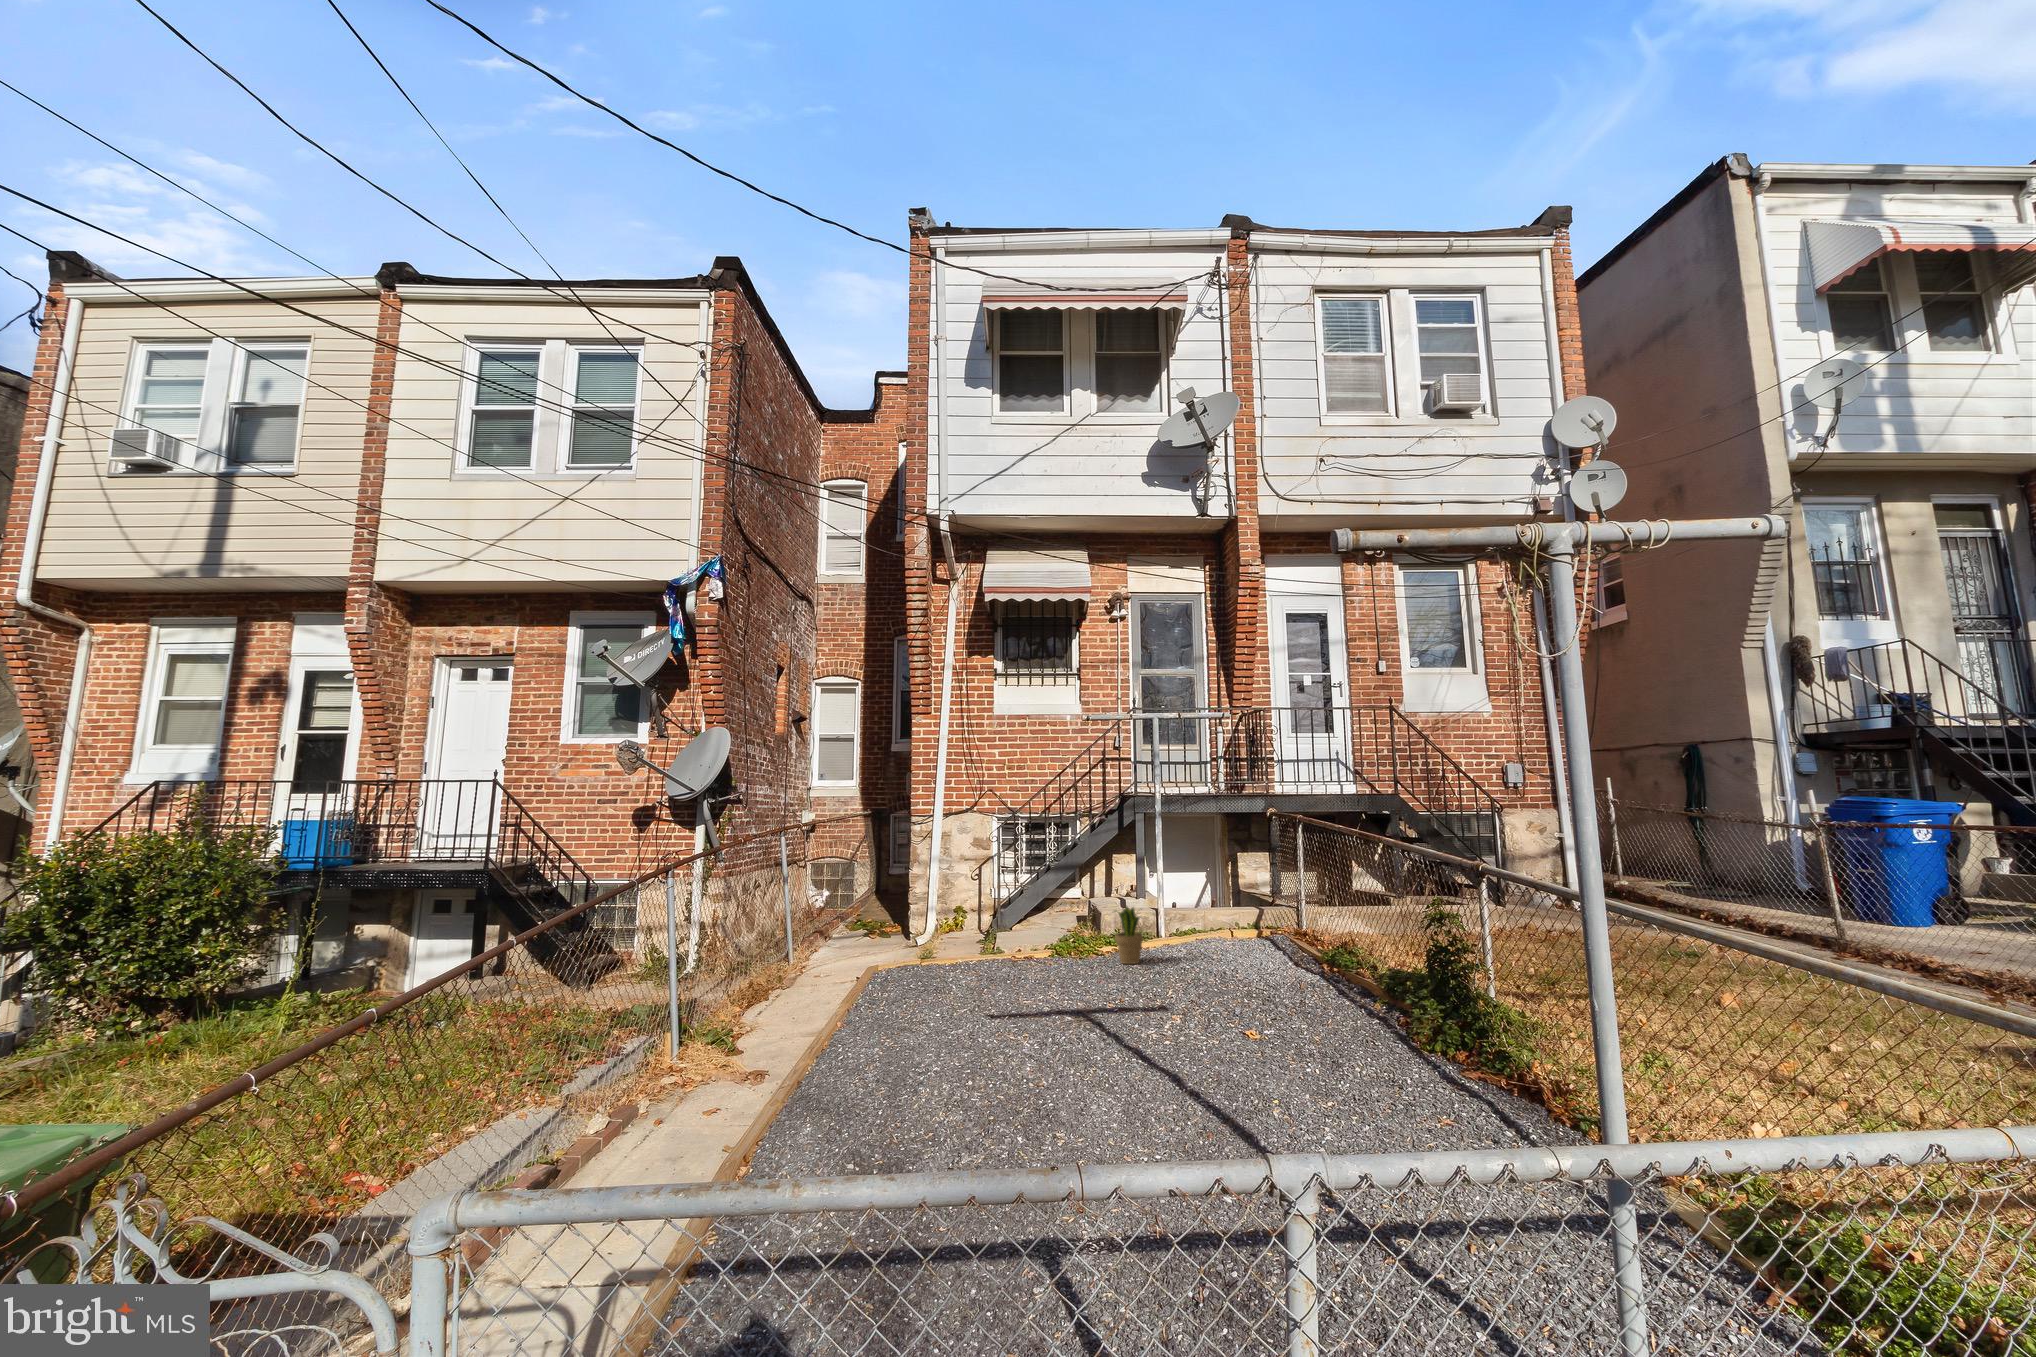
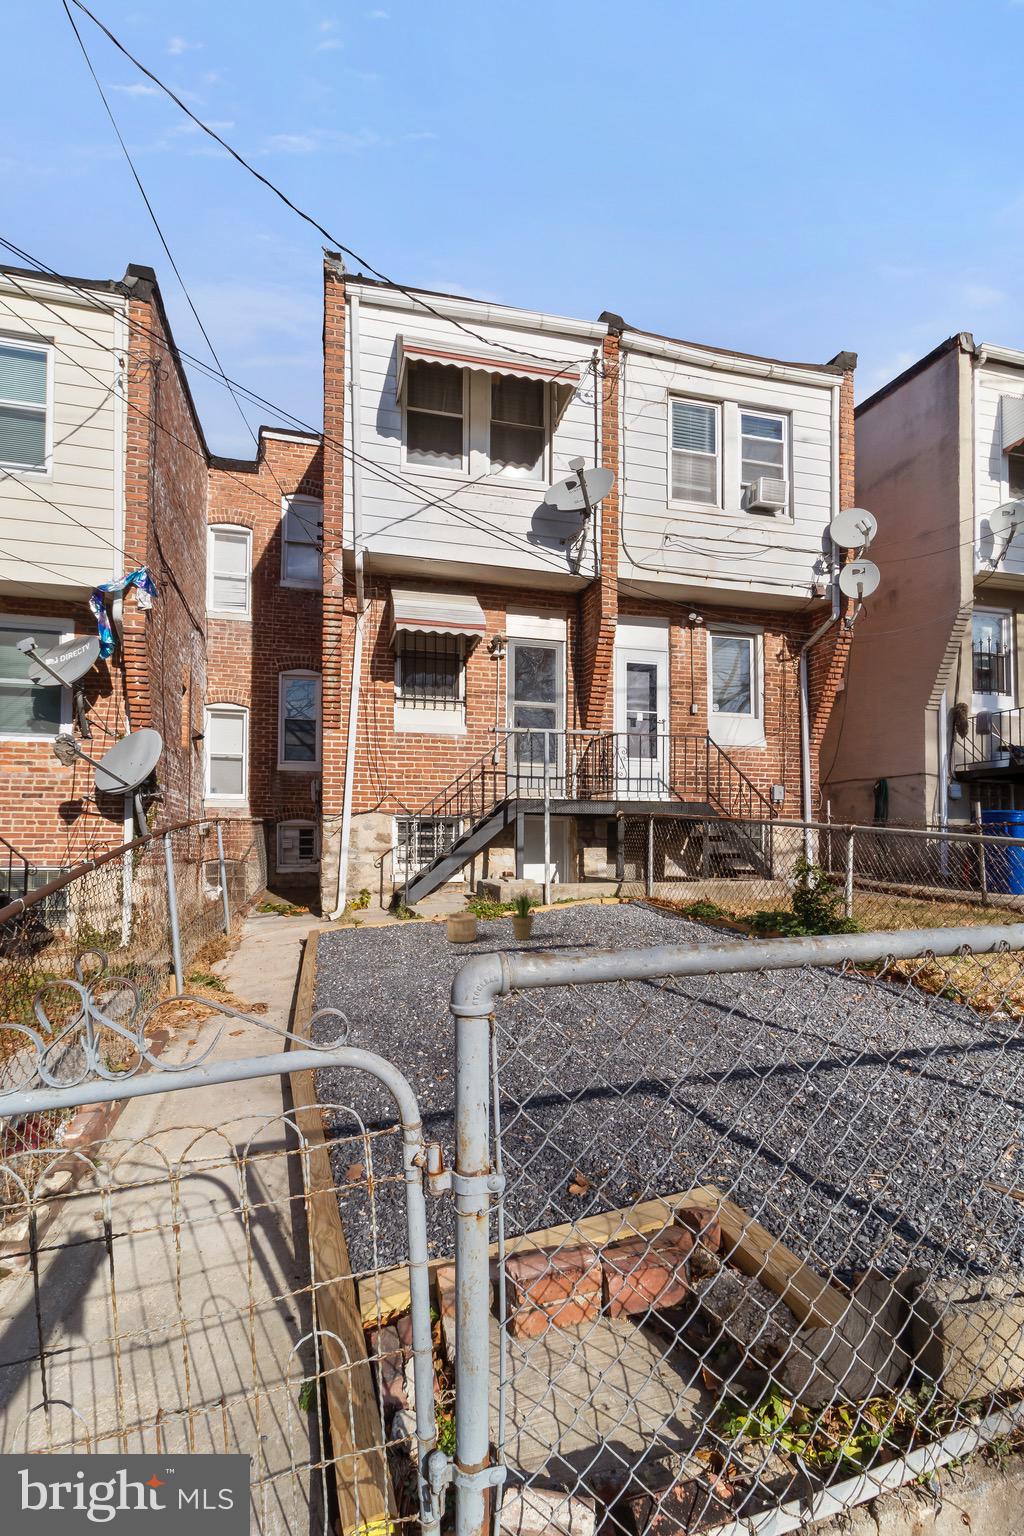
wooden bucket: none [1034,929,1073,966] -> present [446,912,477,943]

